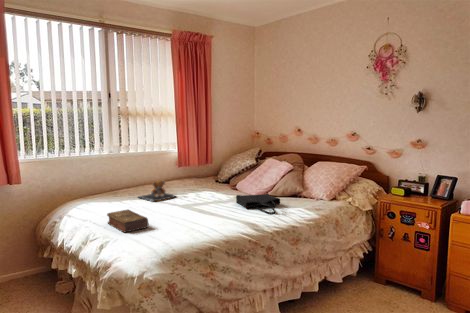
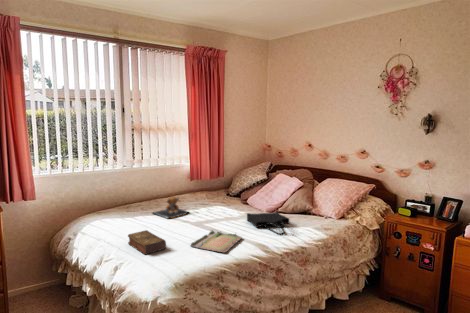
tray: none [175,210,231,230] -> present [190,231,242,252]

